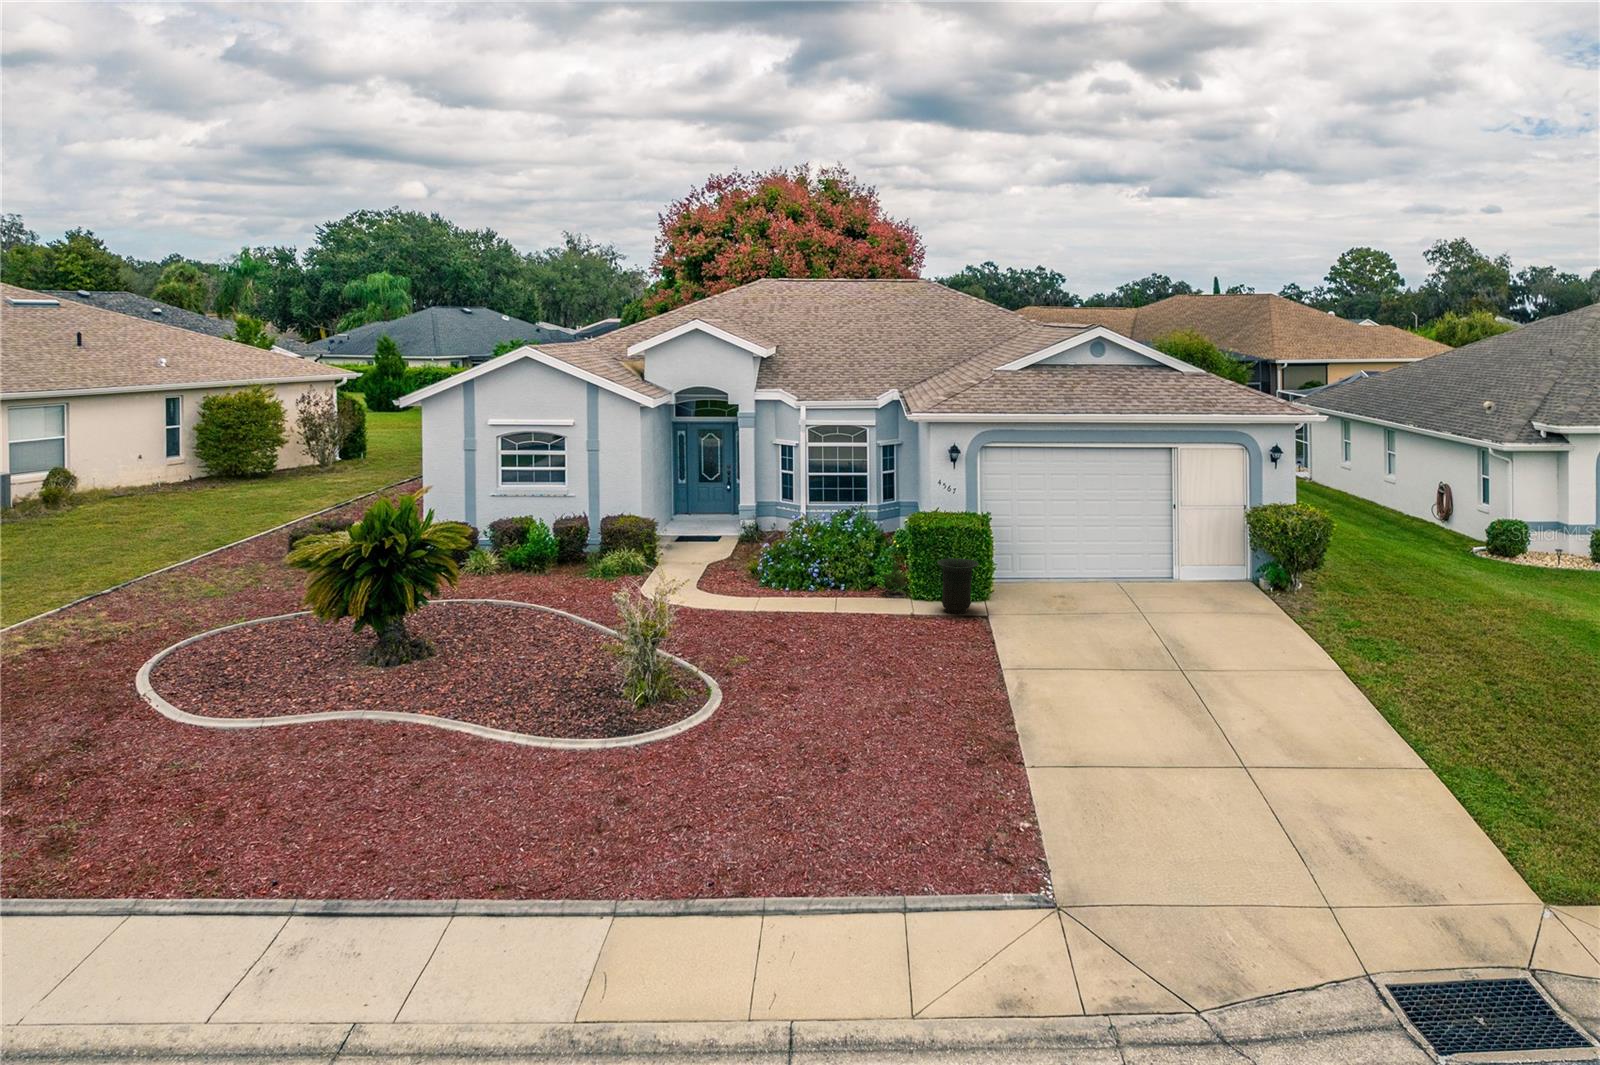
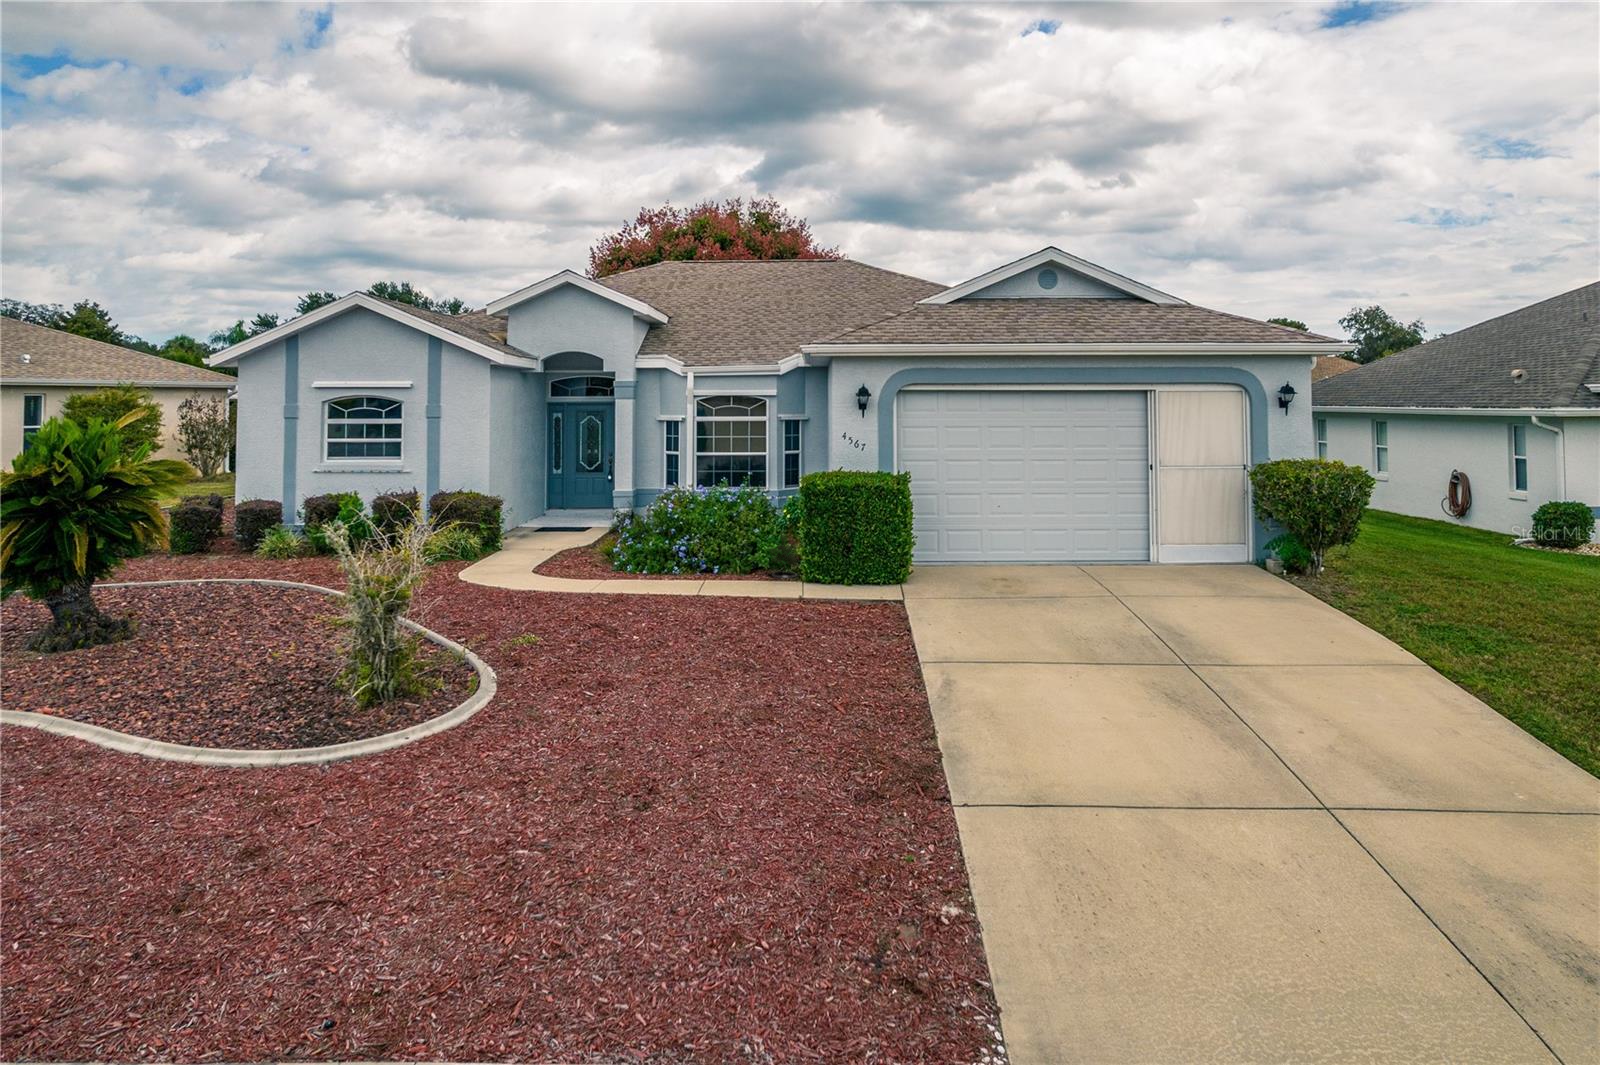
trash can: present [937,558,978,614] -> none [834,523,888,594]

